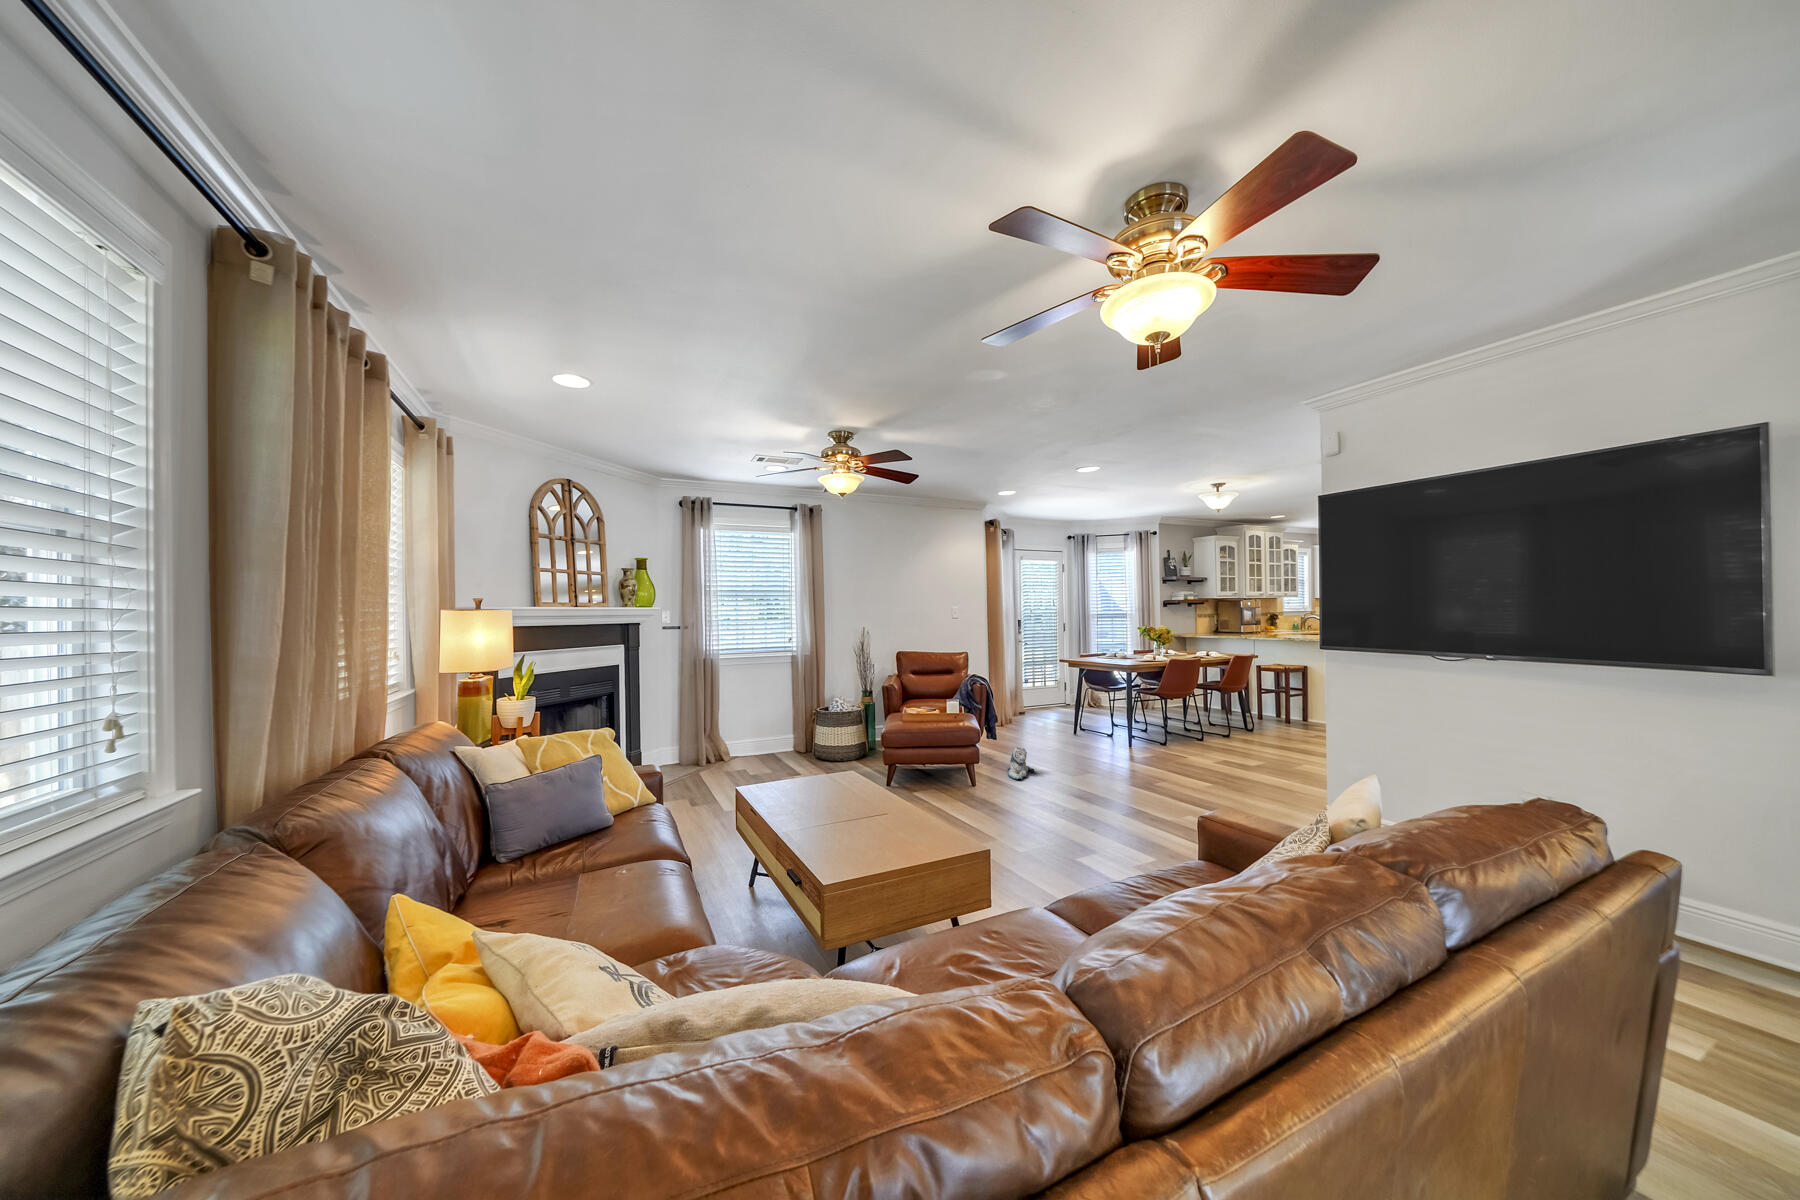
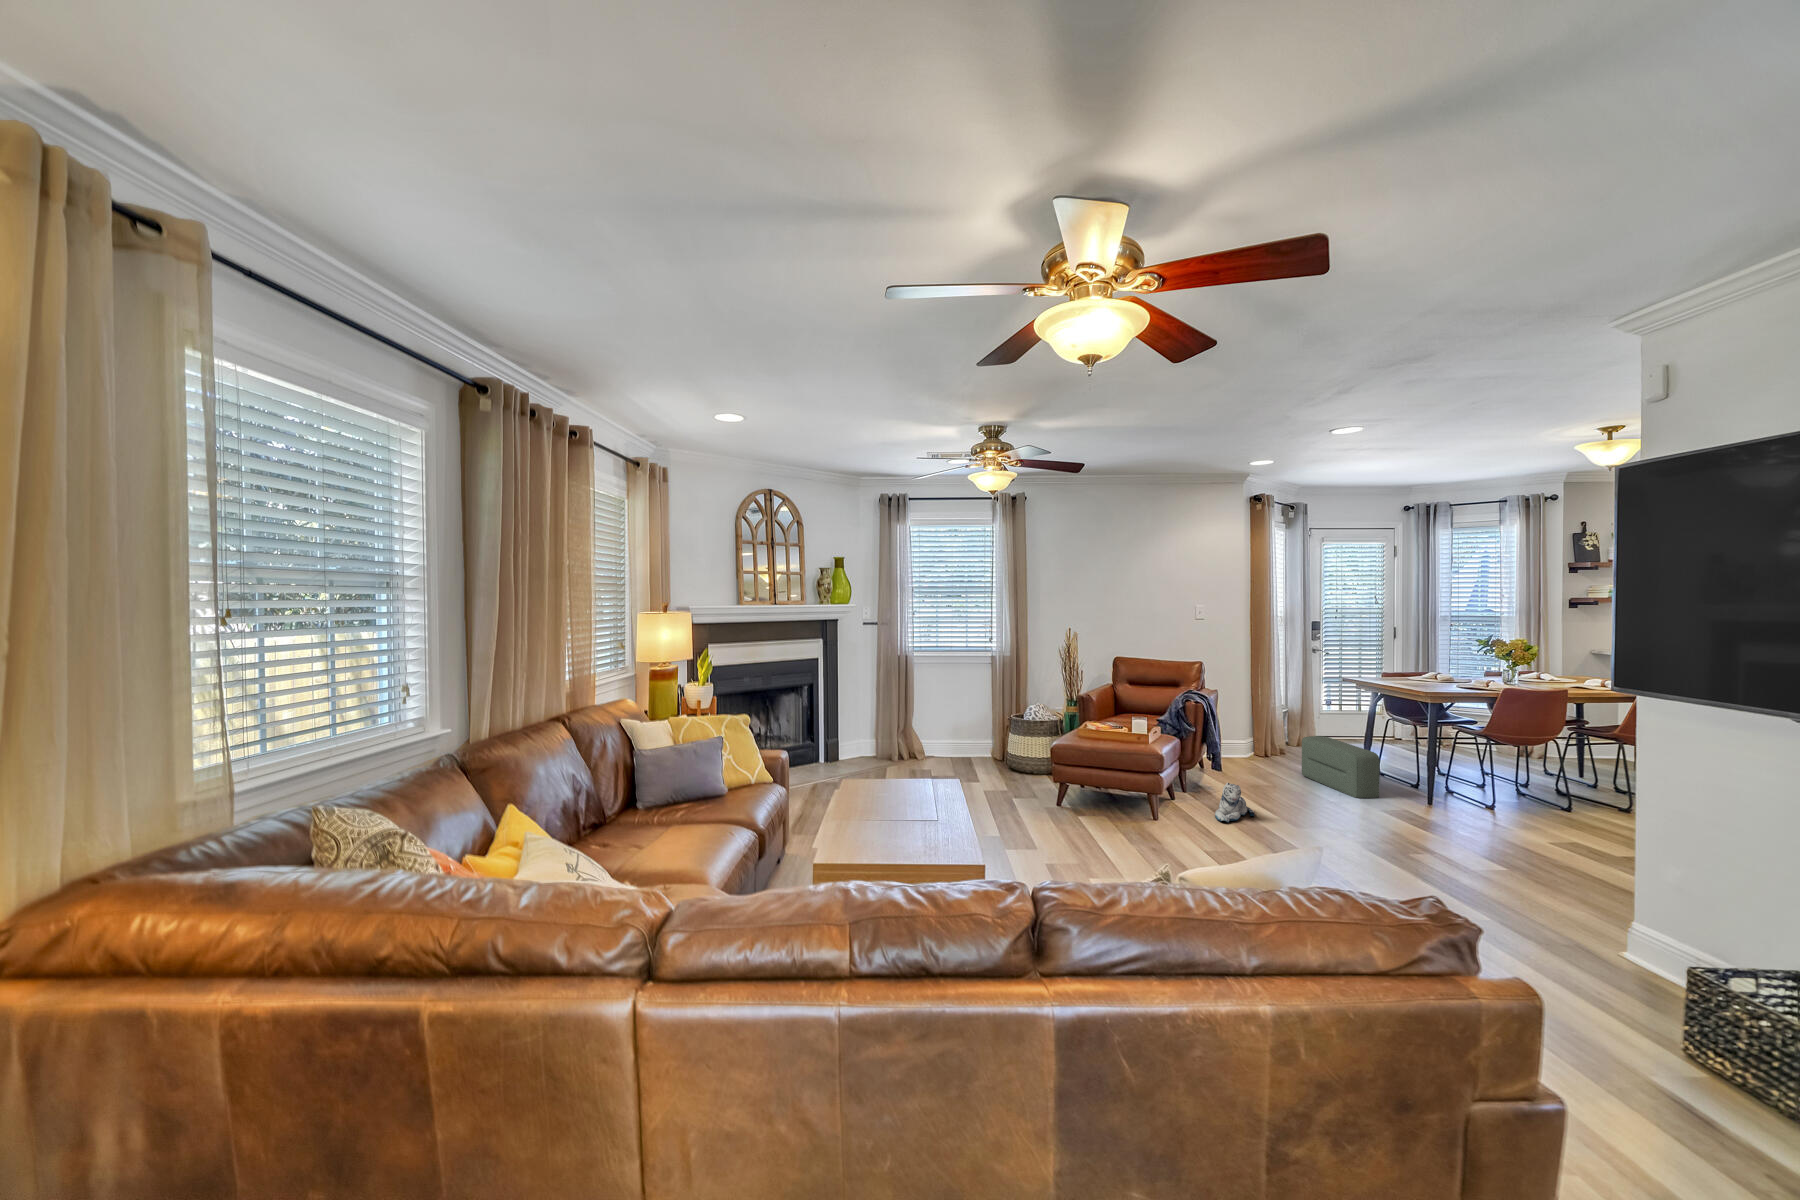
pouf: none [1036,705,1095,749] -> present [1302,736,1380,798]

